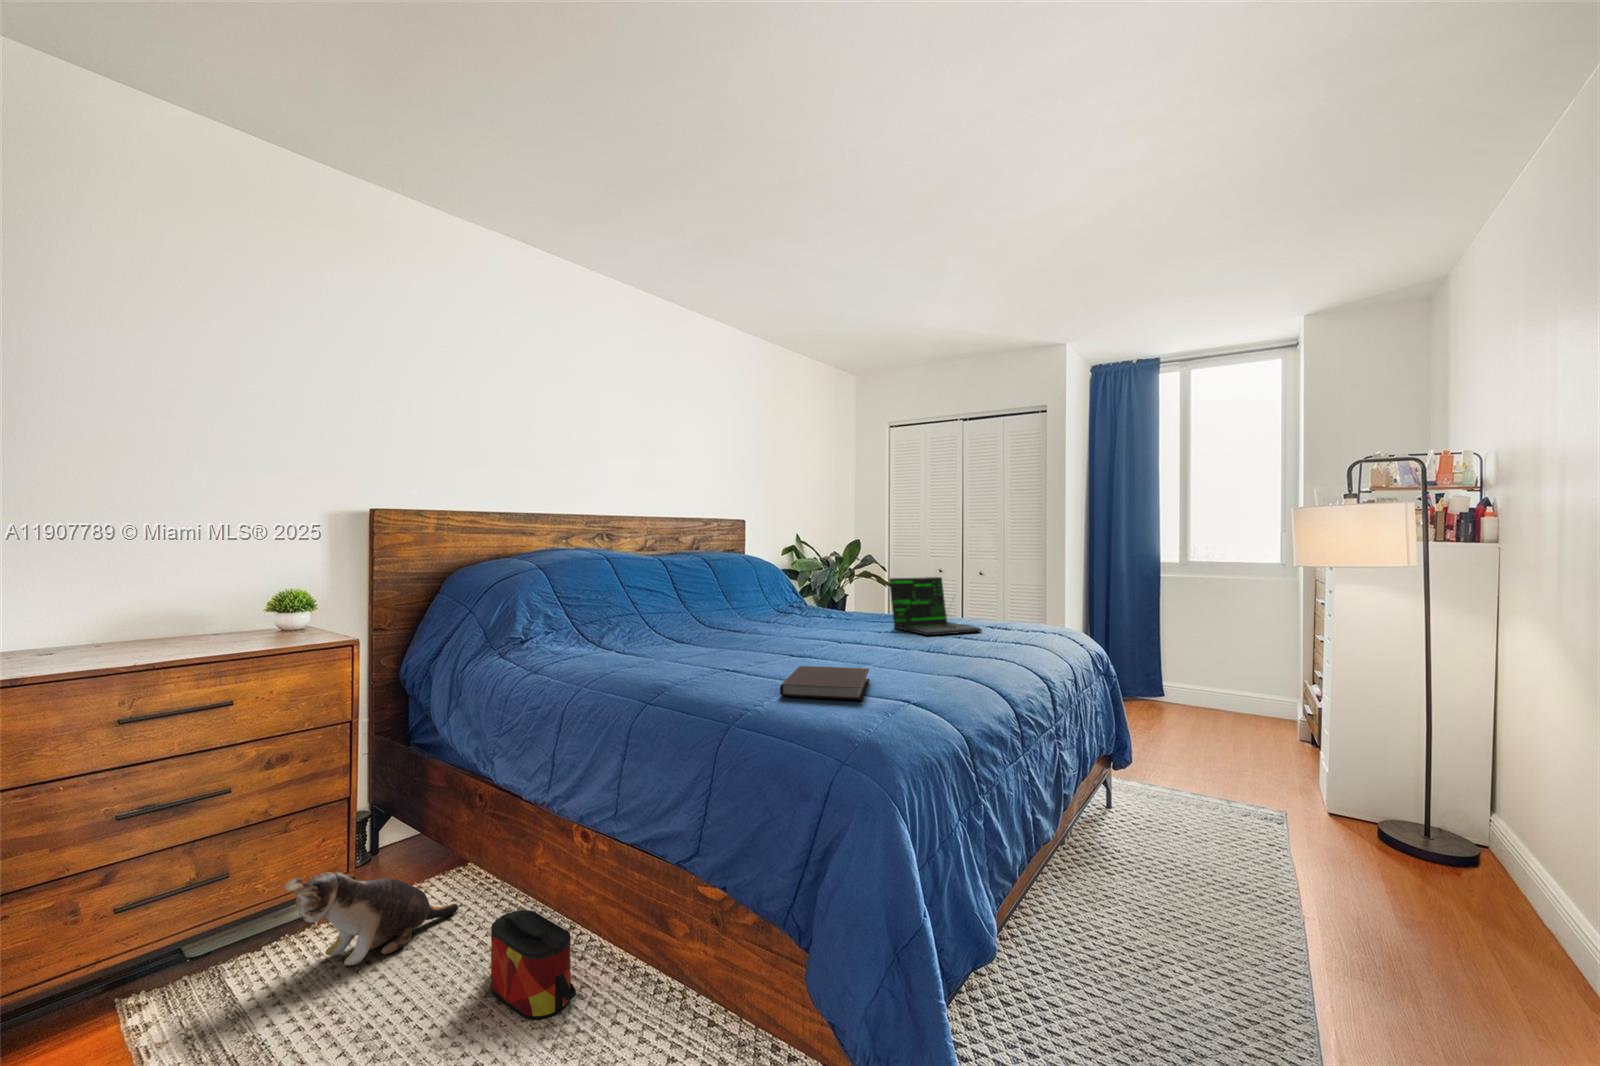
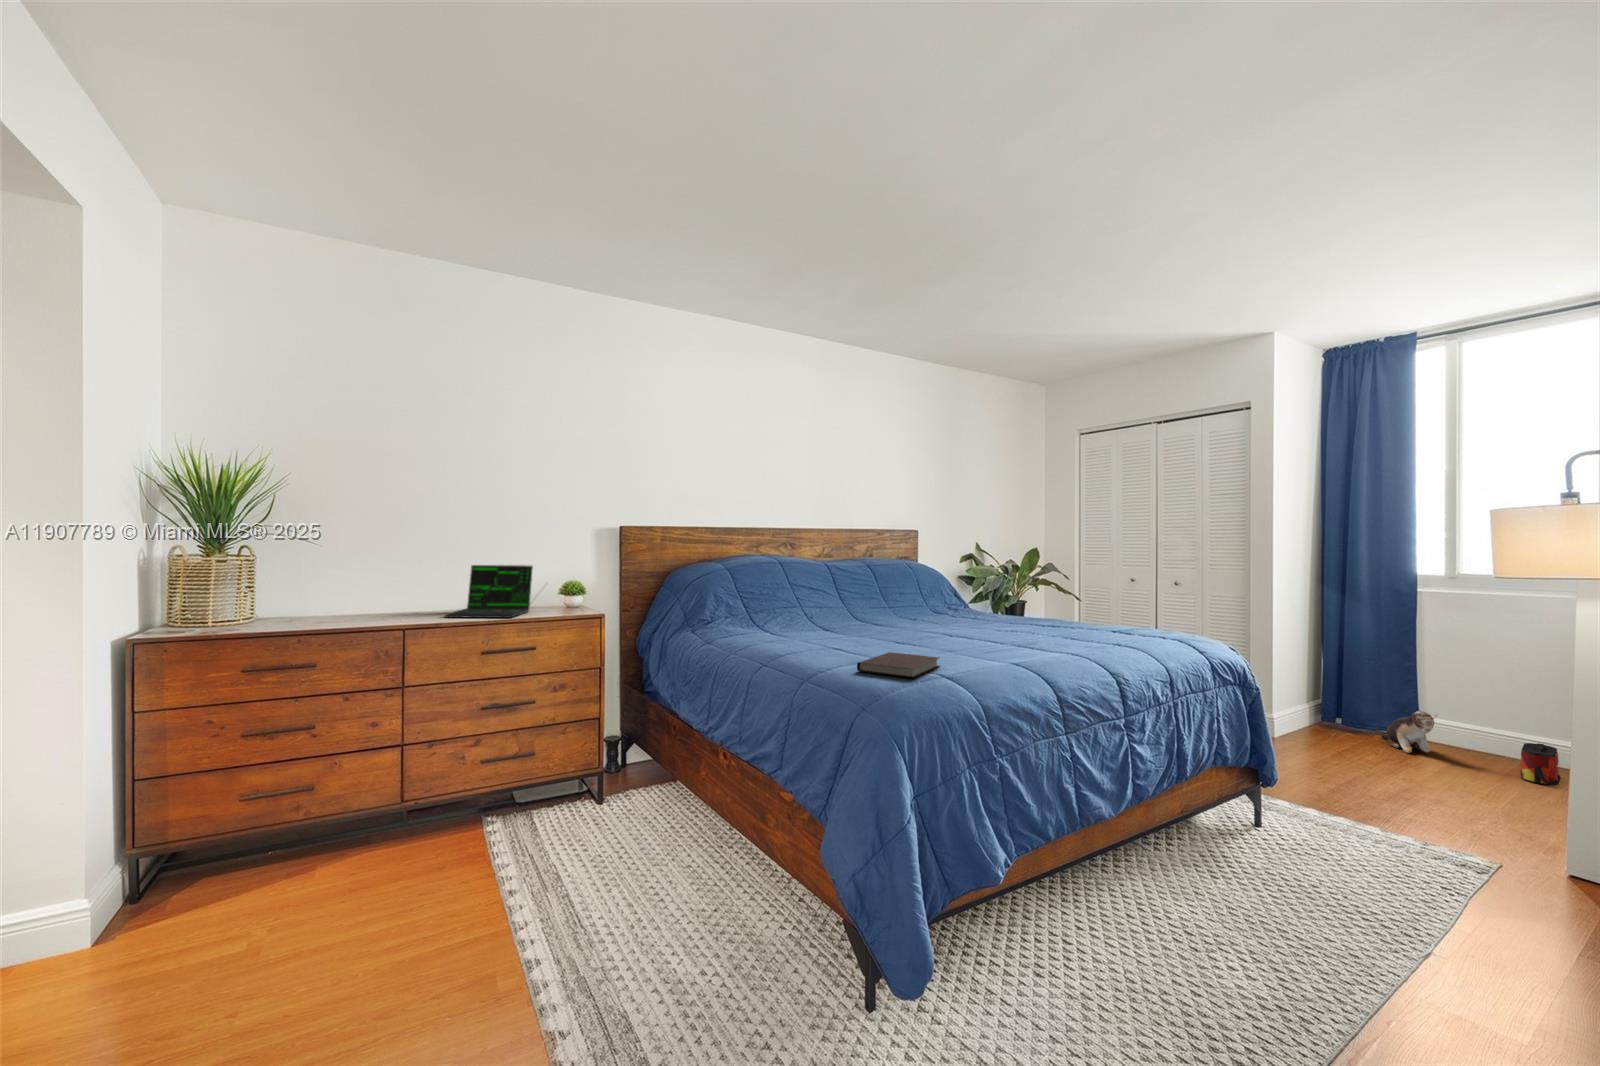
laptop: present [889,577,982,635] -> present [445,565,533,618]
plush toy: present [284,871,458,965] -> present [1381,711,1438,753]
bag: present [490,910,576,1019] -> present [1520,743,1561,785]

